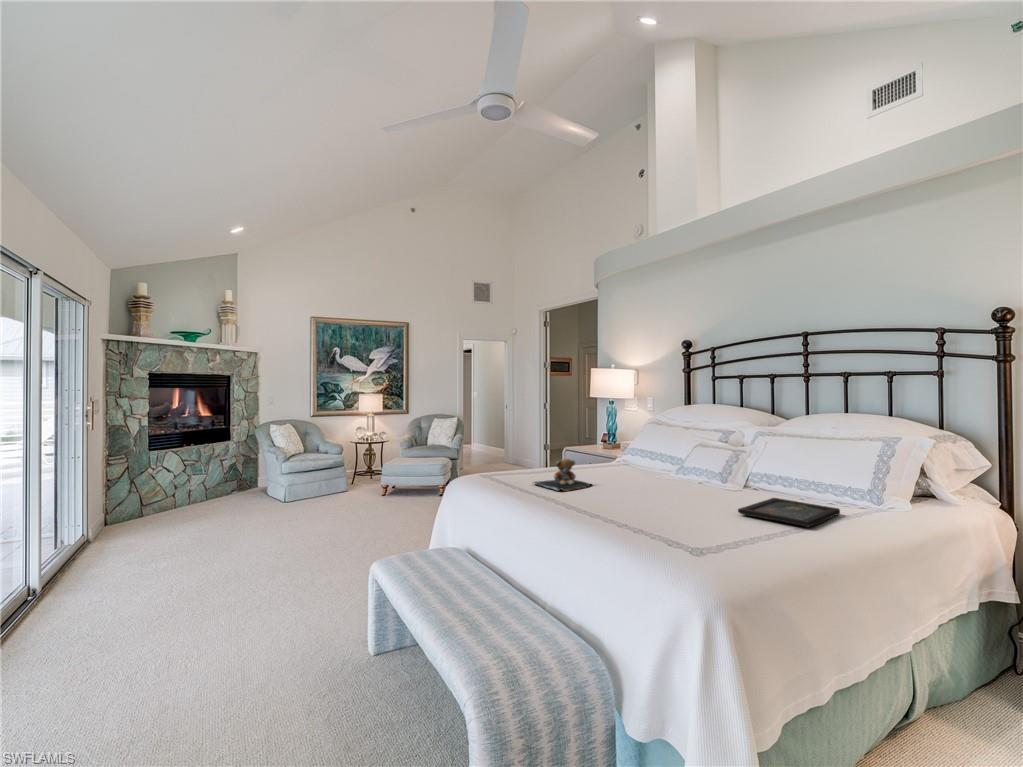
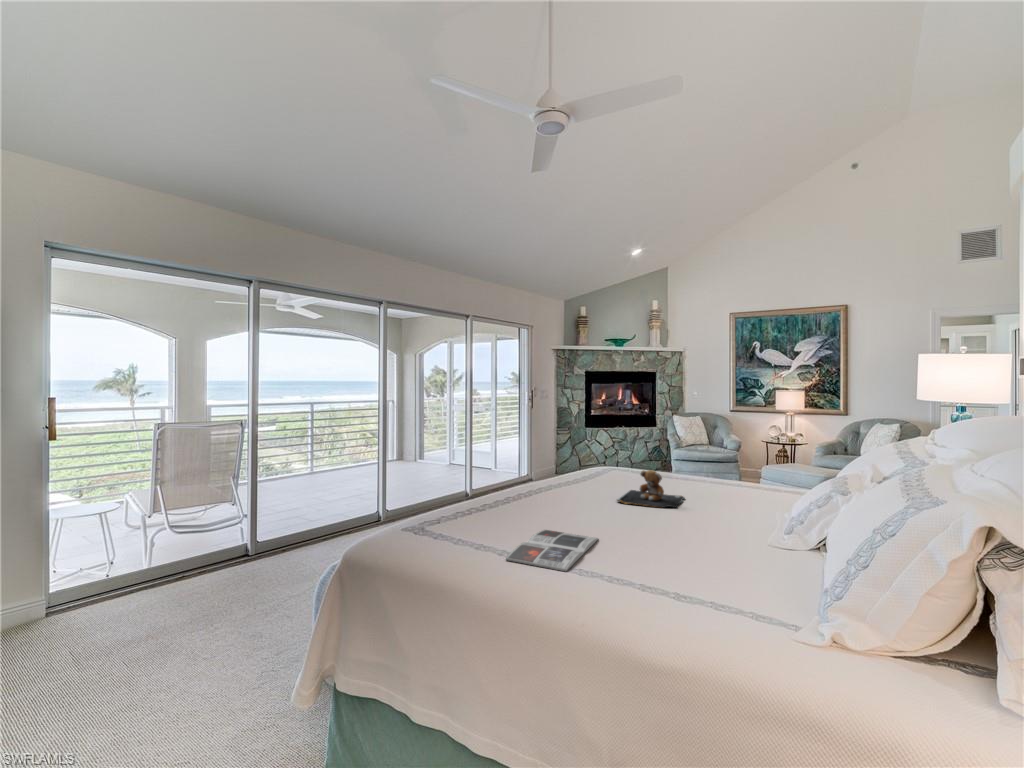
tray: present [738,498,840,527] -> none [616,565,773,643]
magazine: none [624,509,728,537] -> present [506,530,598,571]

